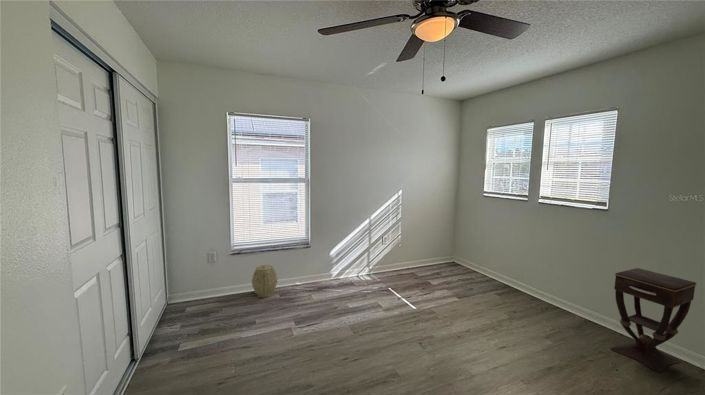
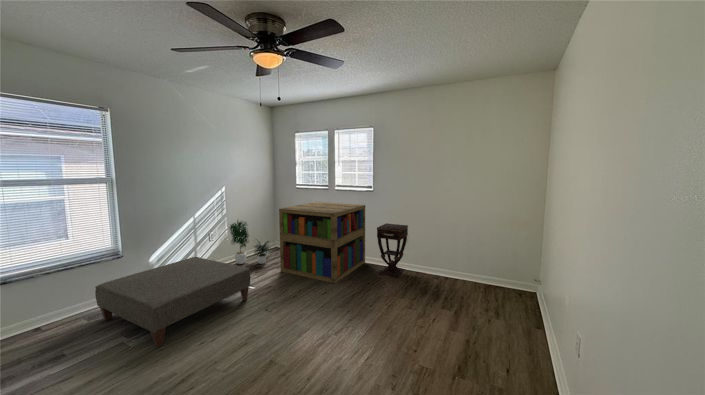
bookshelf: none [451,216,593,340] -> present [279,202,365,283]
potted plant: none [401,225,444,279] -> present [230,221,270,264]
ottoman: none [287,258,409,345] -> present [95,257,250,347]
woven basket: present [252,265,277,298] -> none [32,289,77,333]

